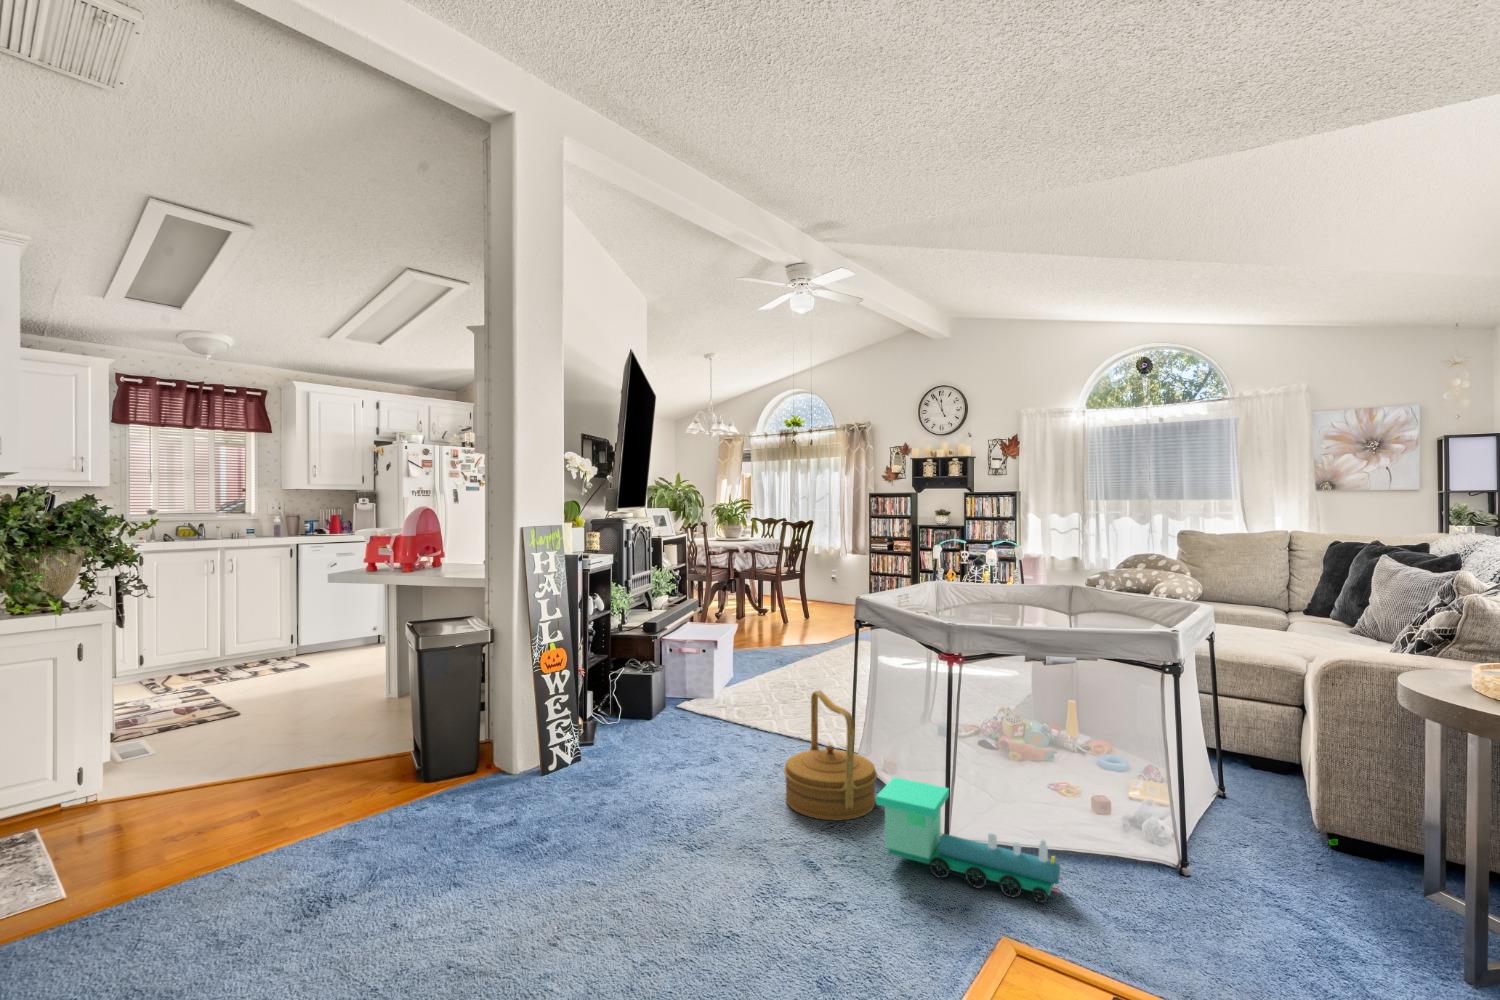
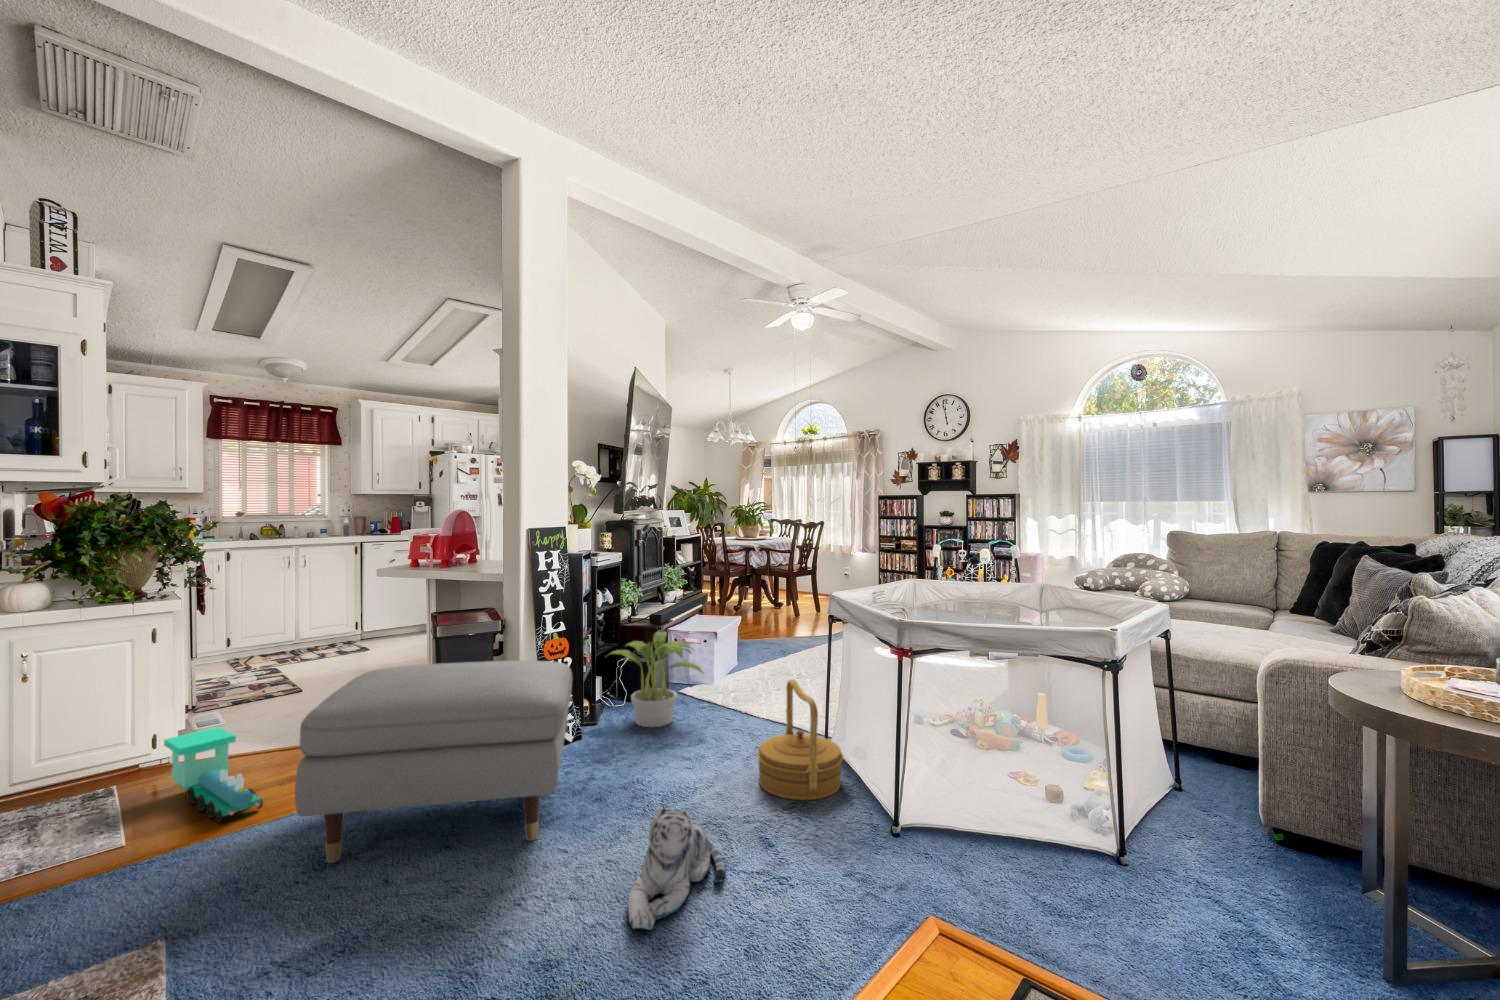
potted plant: none [599,641,710,746] -> present [610,632,703,727]
ottoman: none [286,674,587,906] -> present [295,660,572,863]
toy train: present [876,777,1063,903] -> present [164,727,263,822]
plush toy: none [676,832,775,966] -> present [627,808,726,930]

